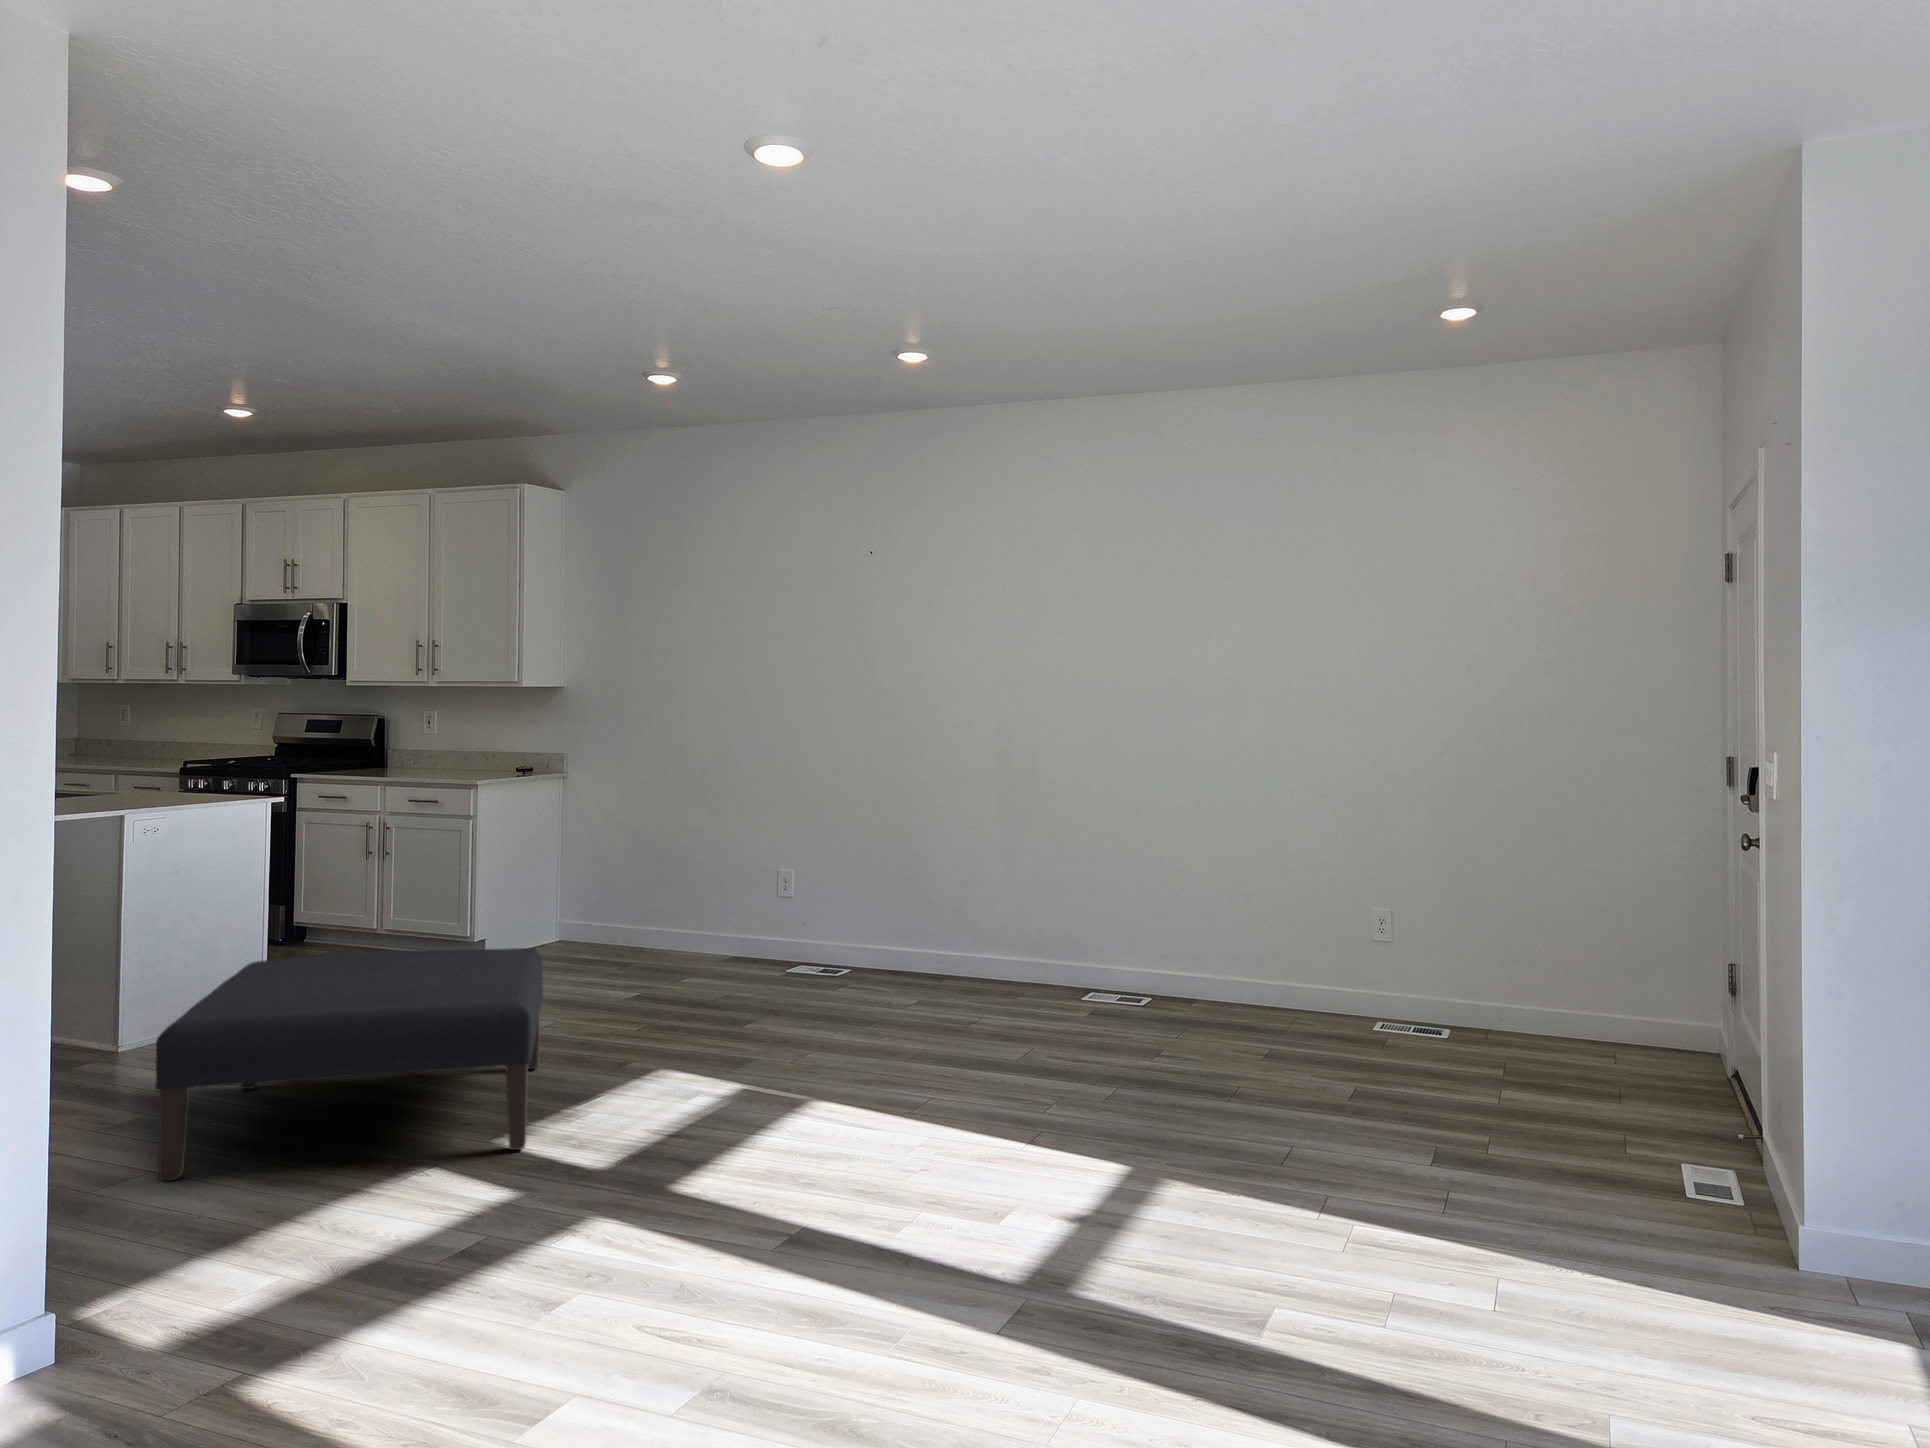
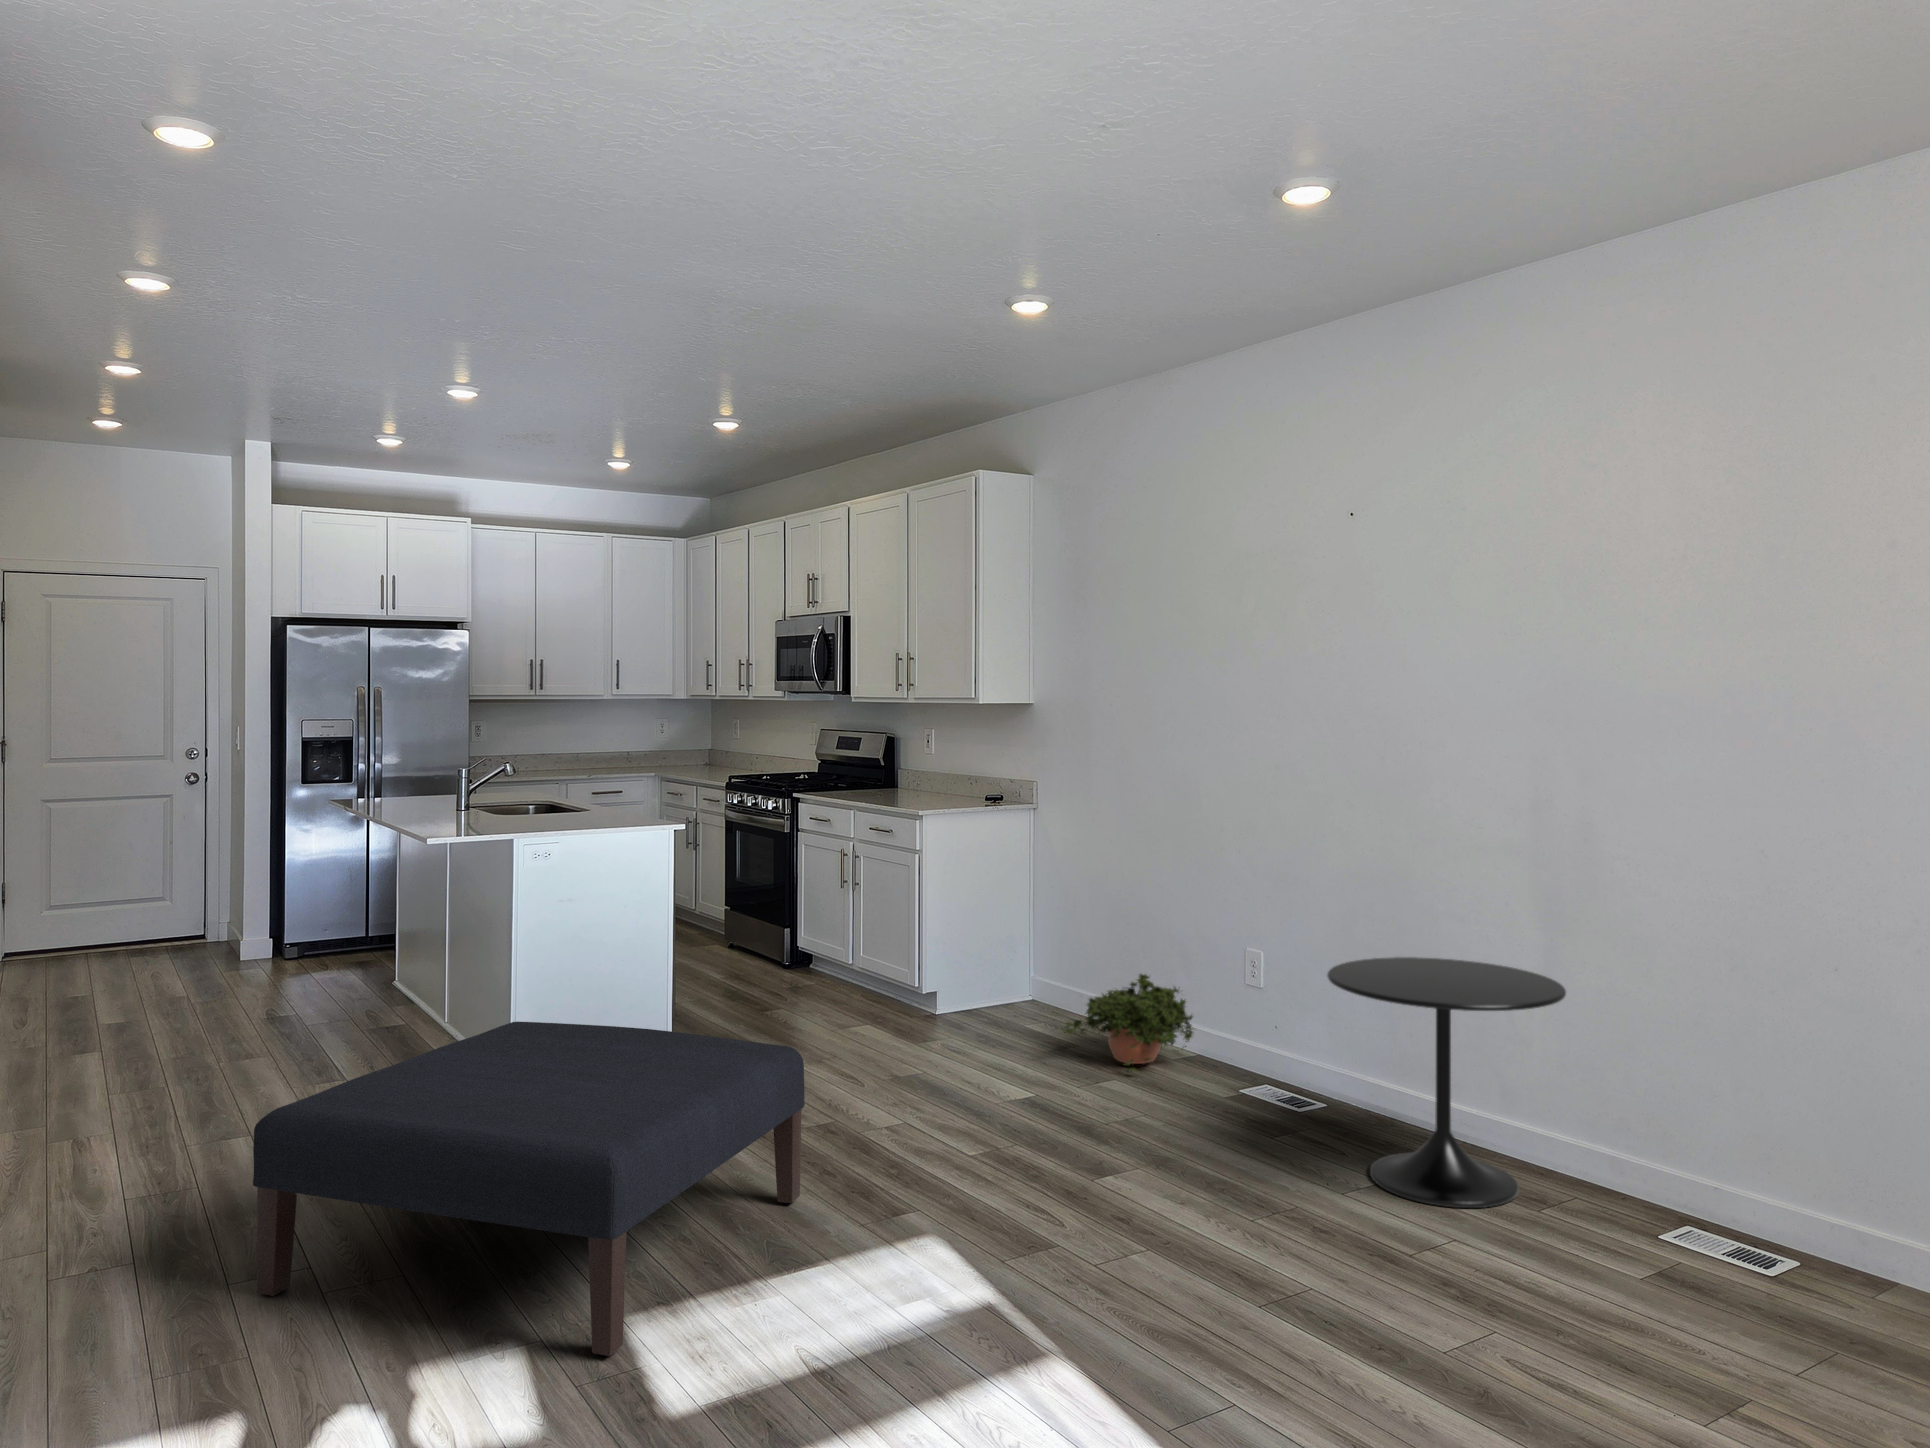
side table: none [878,855,1025,1006] -> present [1327,957,1566,1208]
potted plant: none [632,897,741,974] -> present [1065,974,1193,1074]

